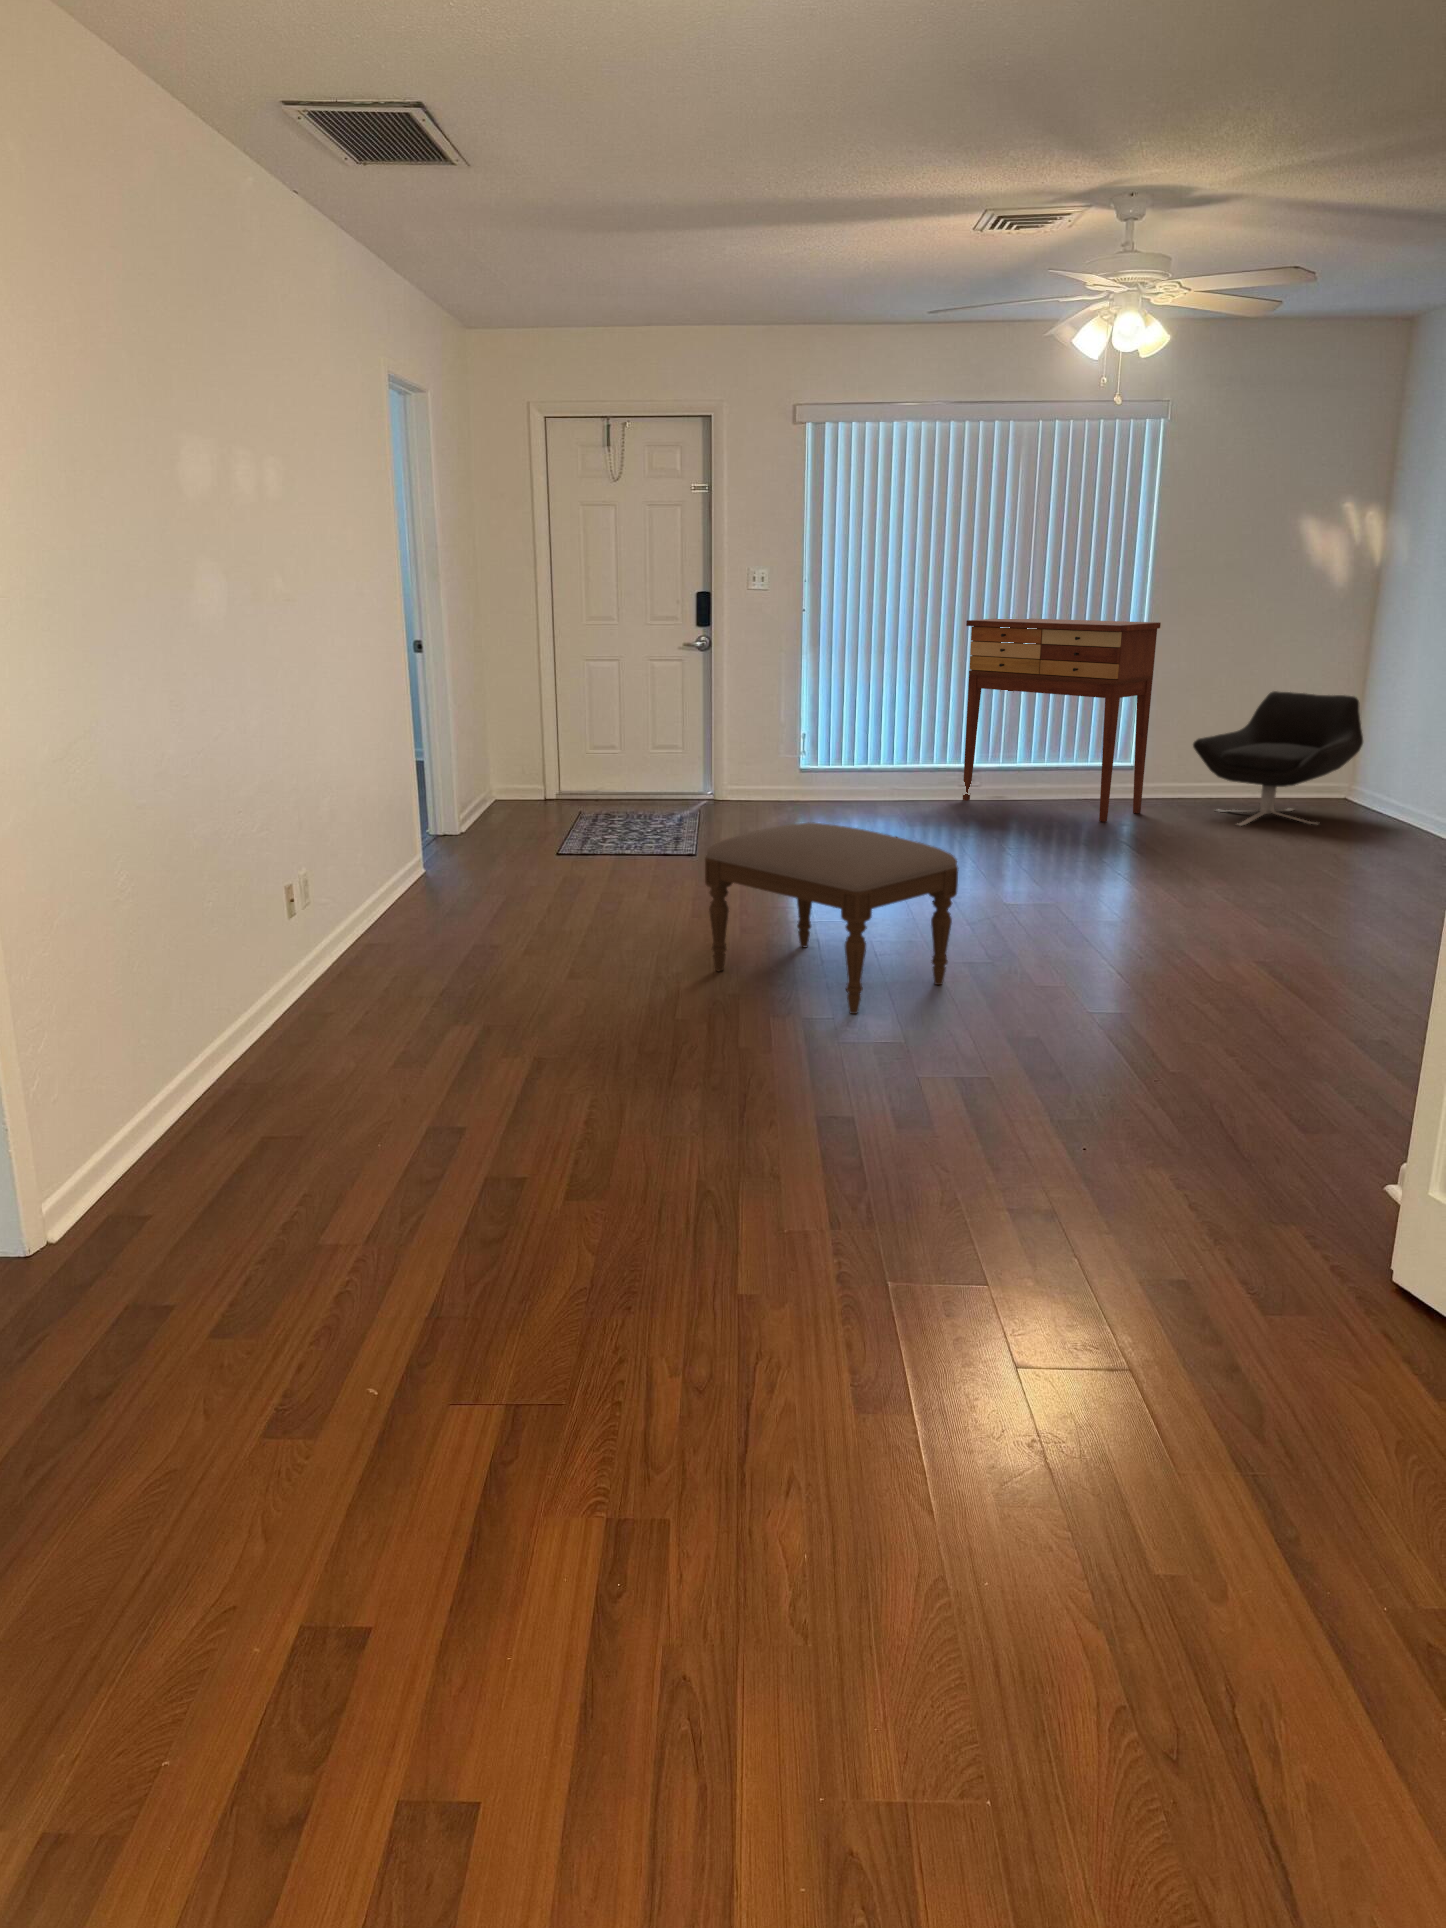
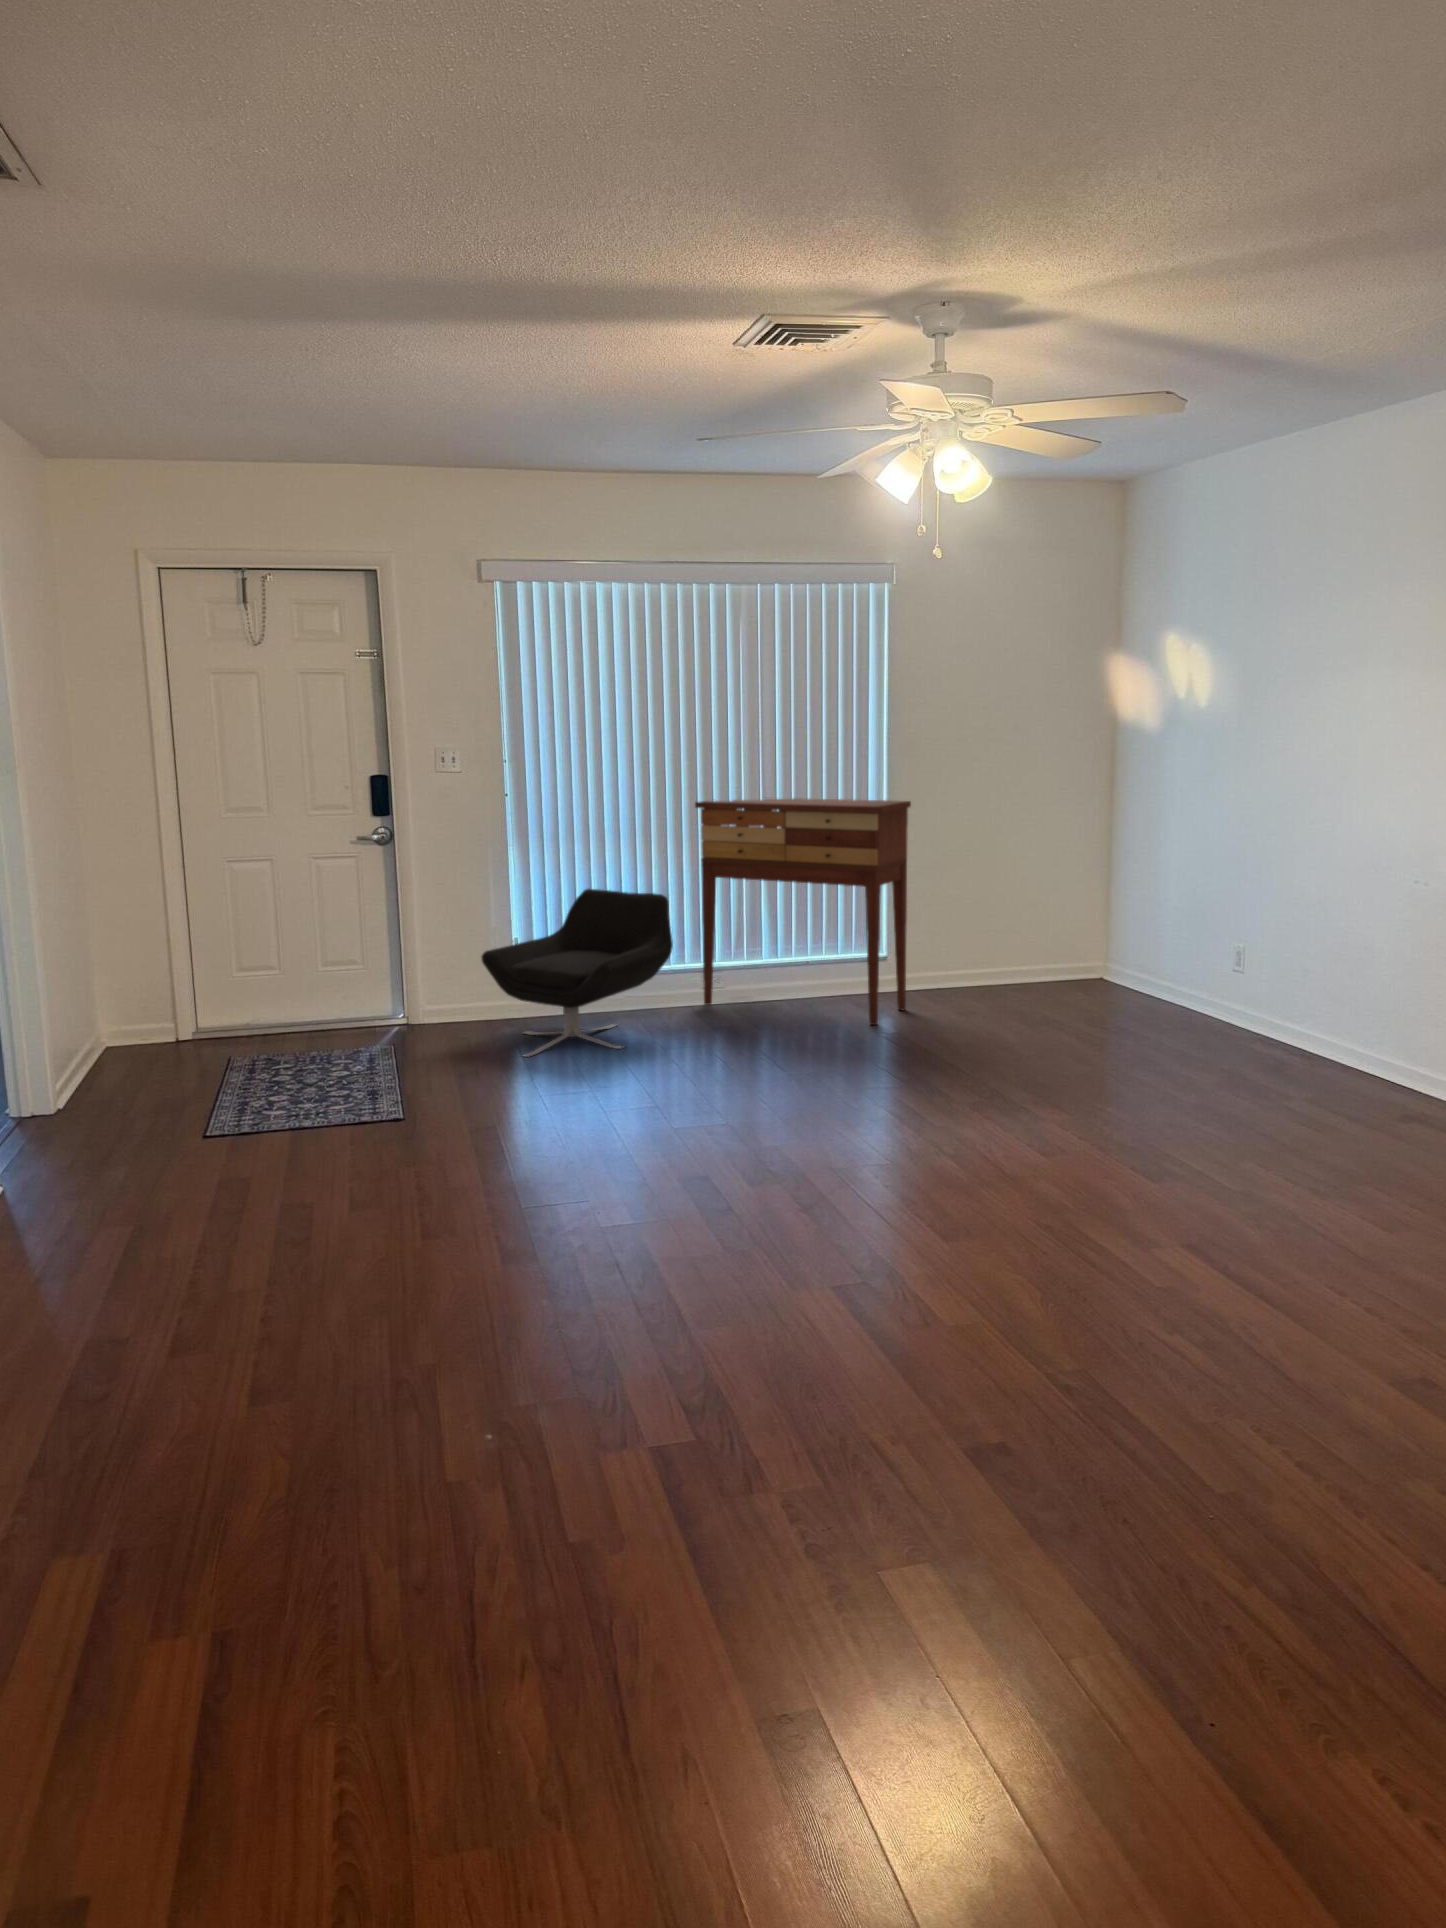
lounge chair: present [1193,691,1363,826] -> present [481,889,673,1057]
ottoman: present [705,822,958,1014] -> none [462,1120,845,1449]

